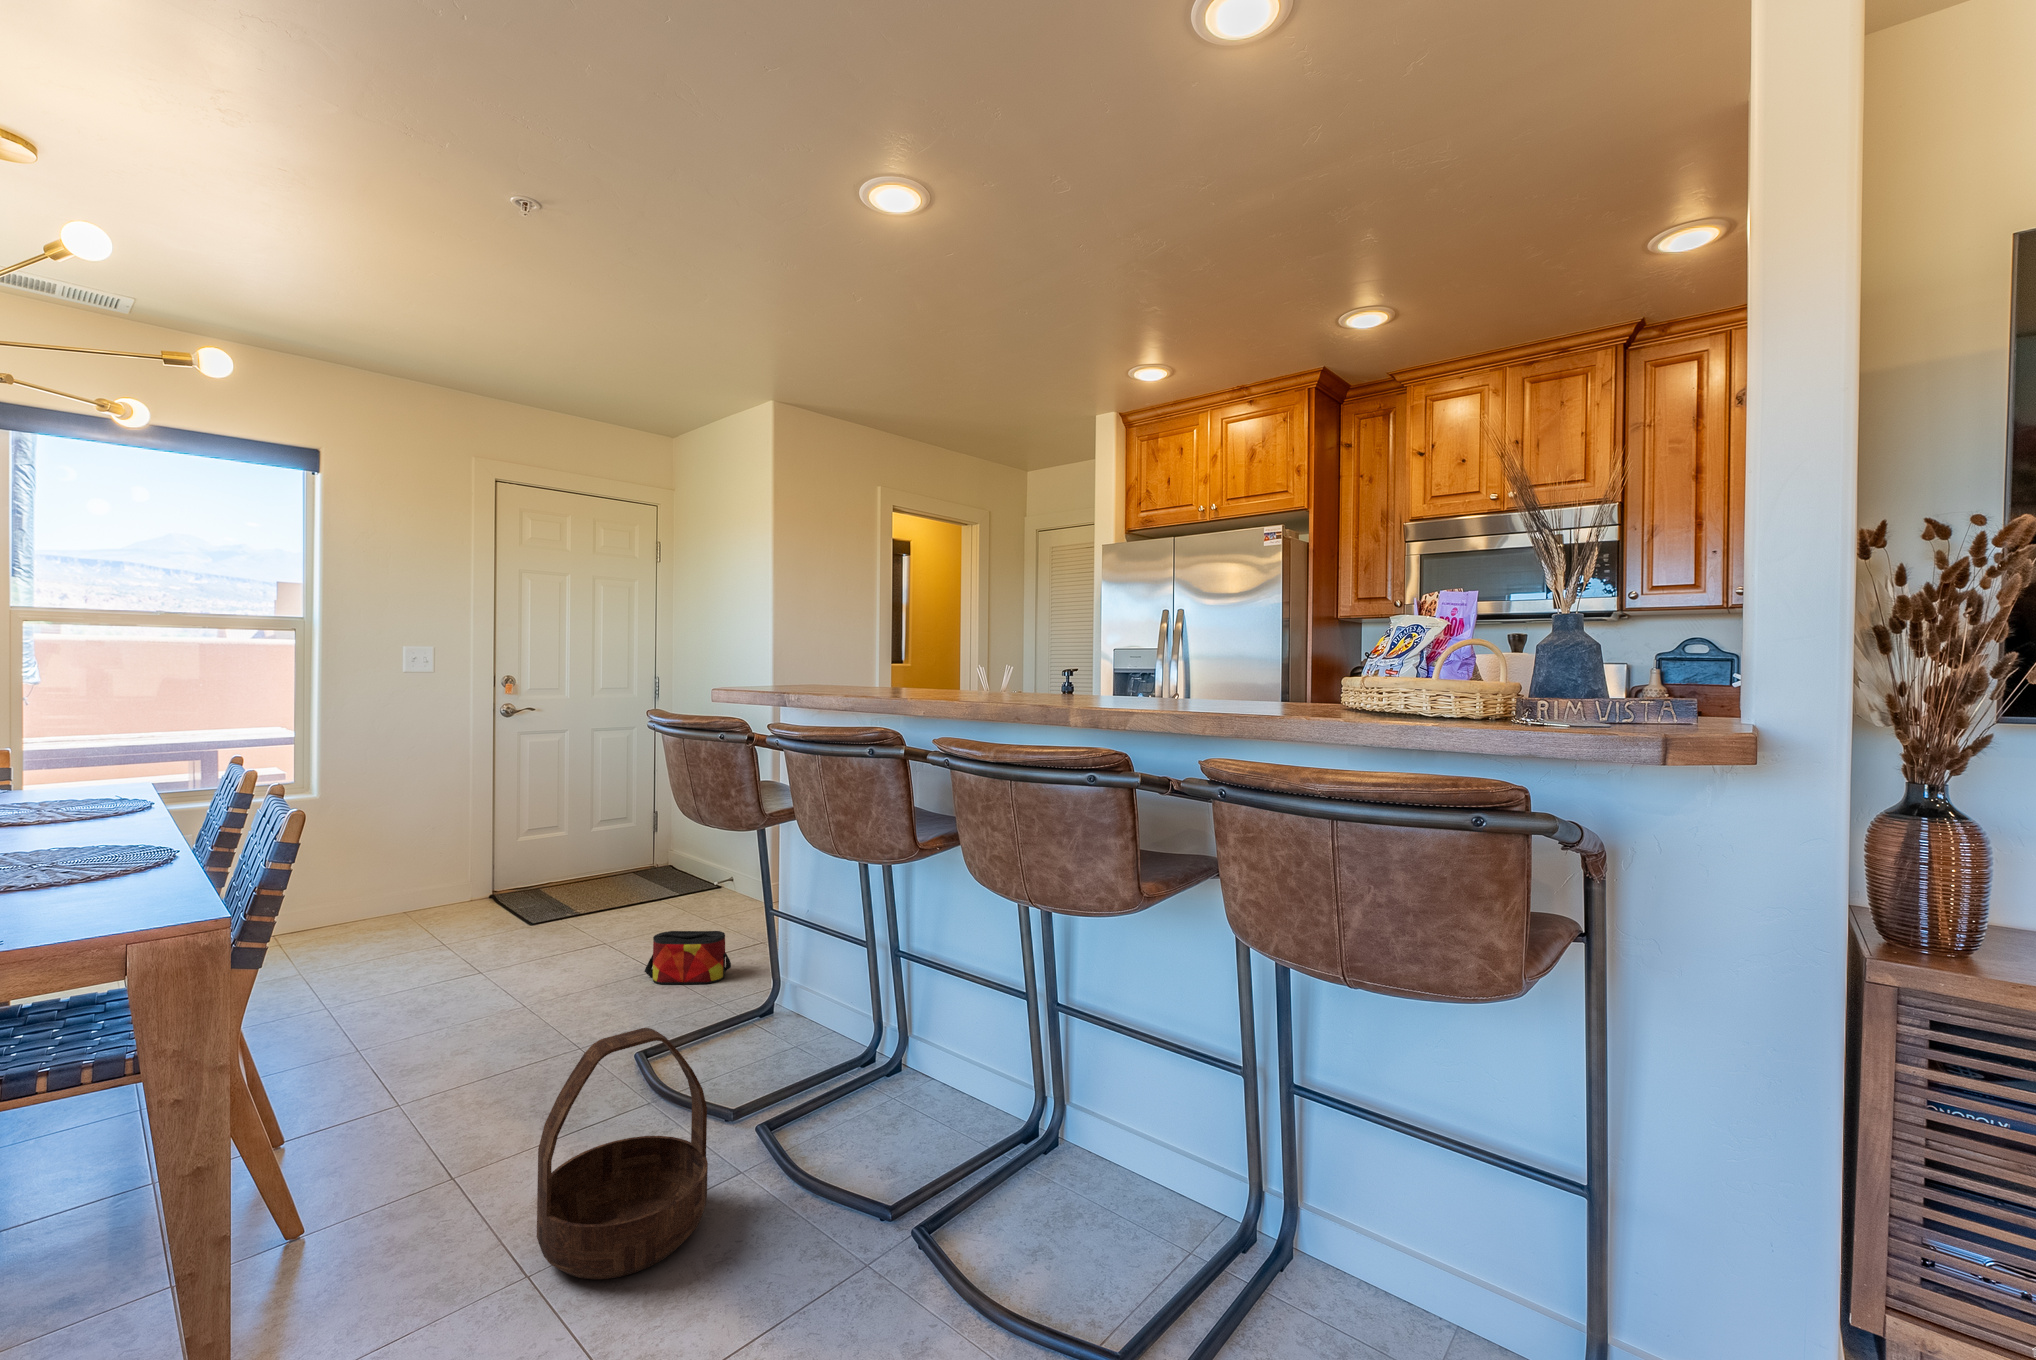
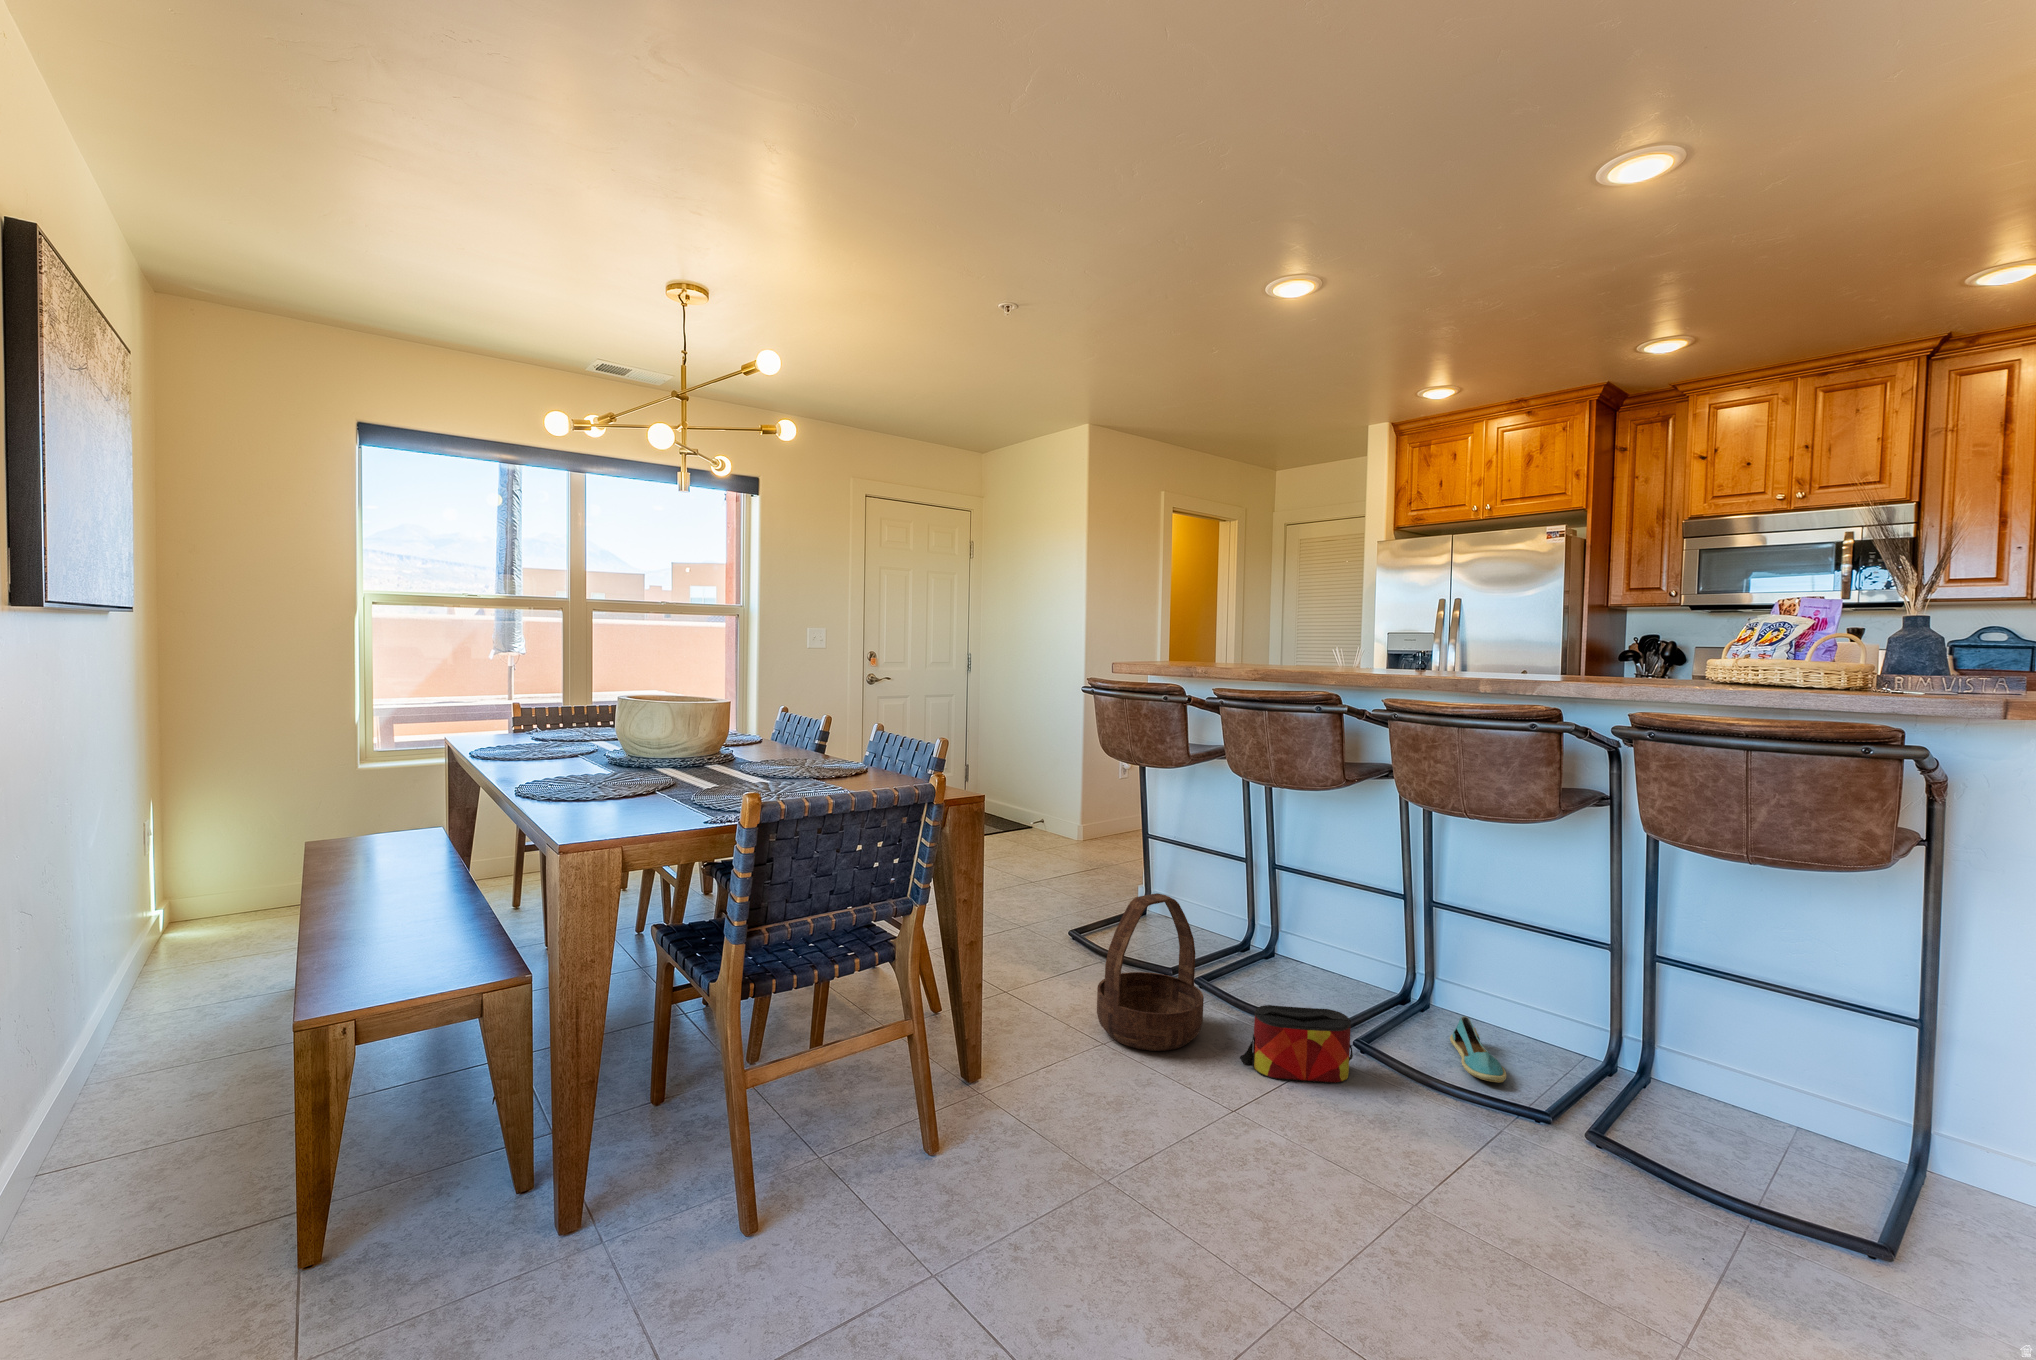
bag: present [645,931,731,984] -> present [1240,1005,1353,1084]
shoe: none [1046,1170,1101,1289] -> present [1450,1016,1506,1083]

